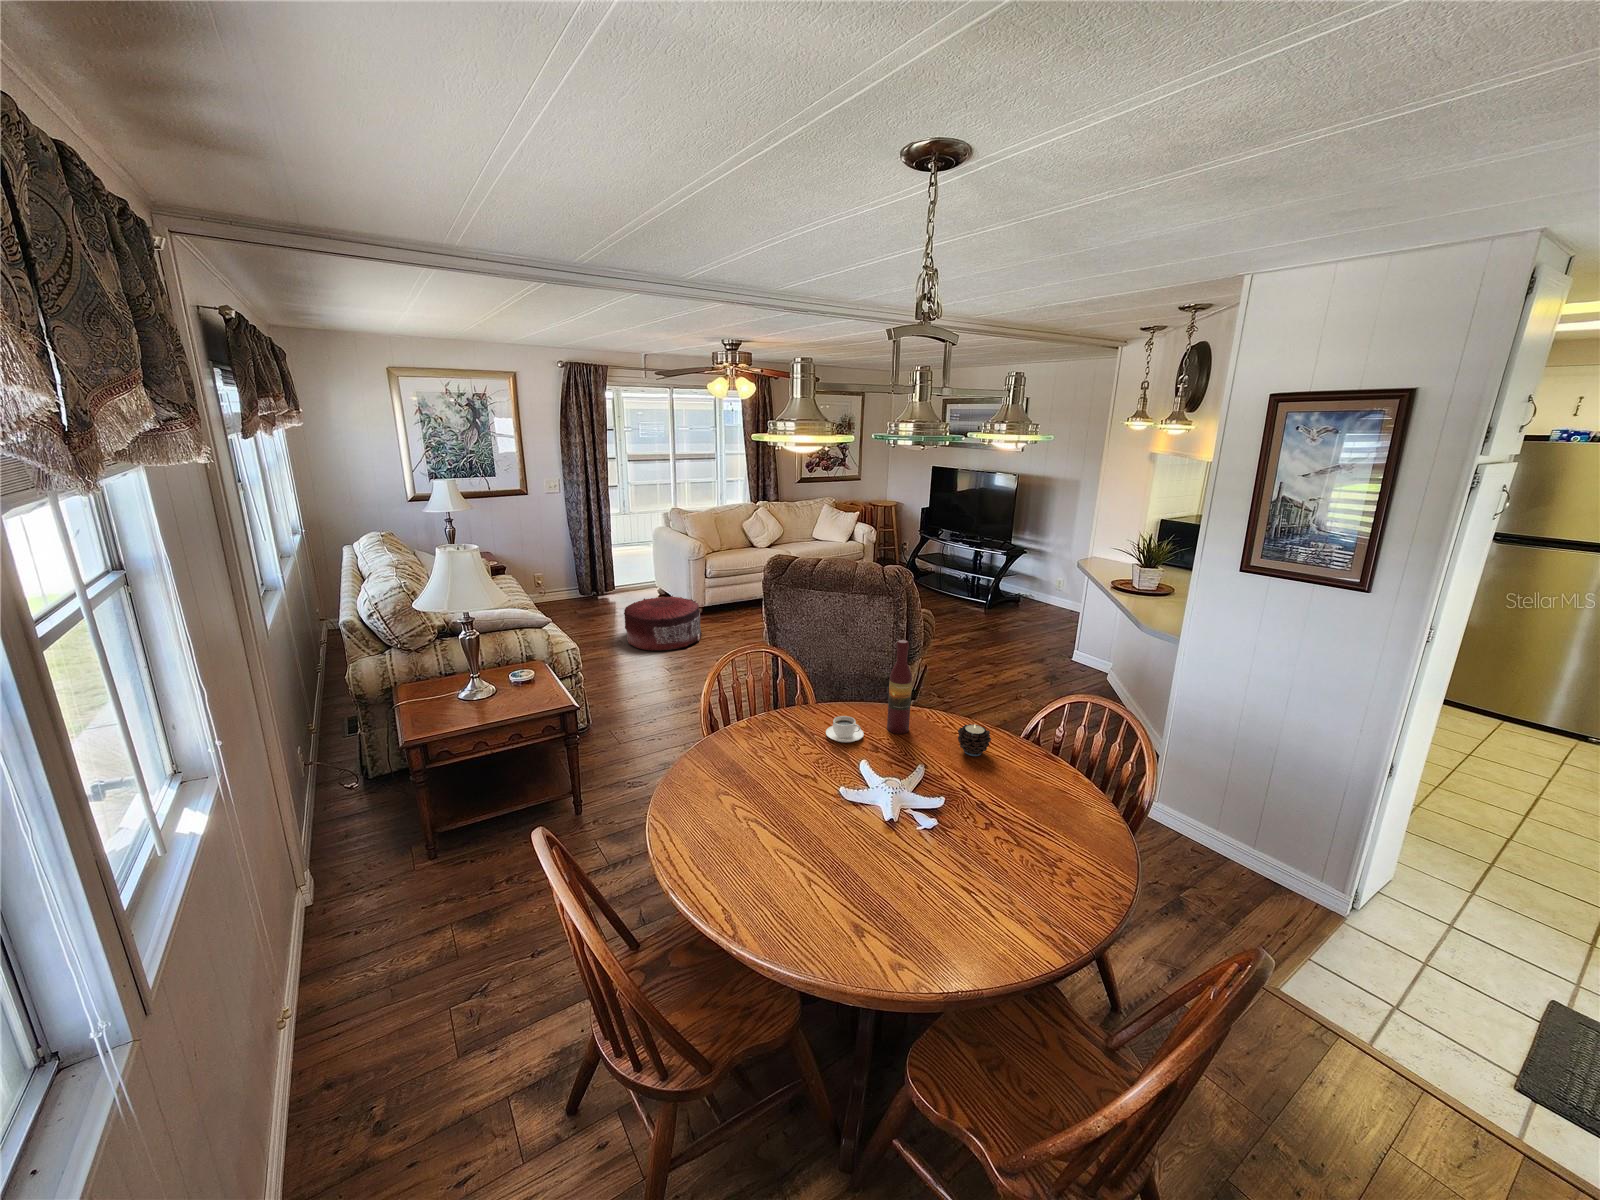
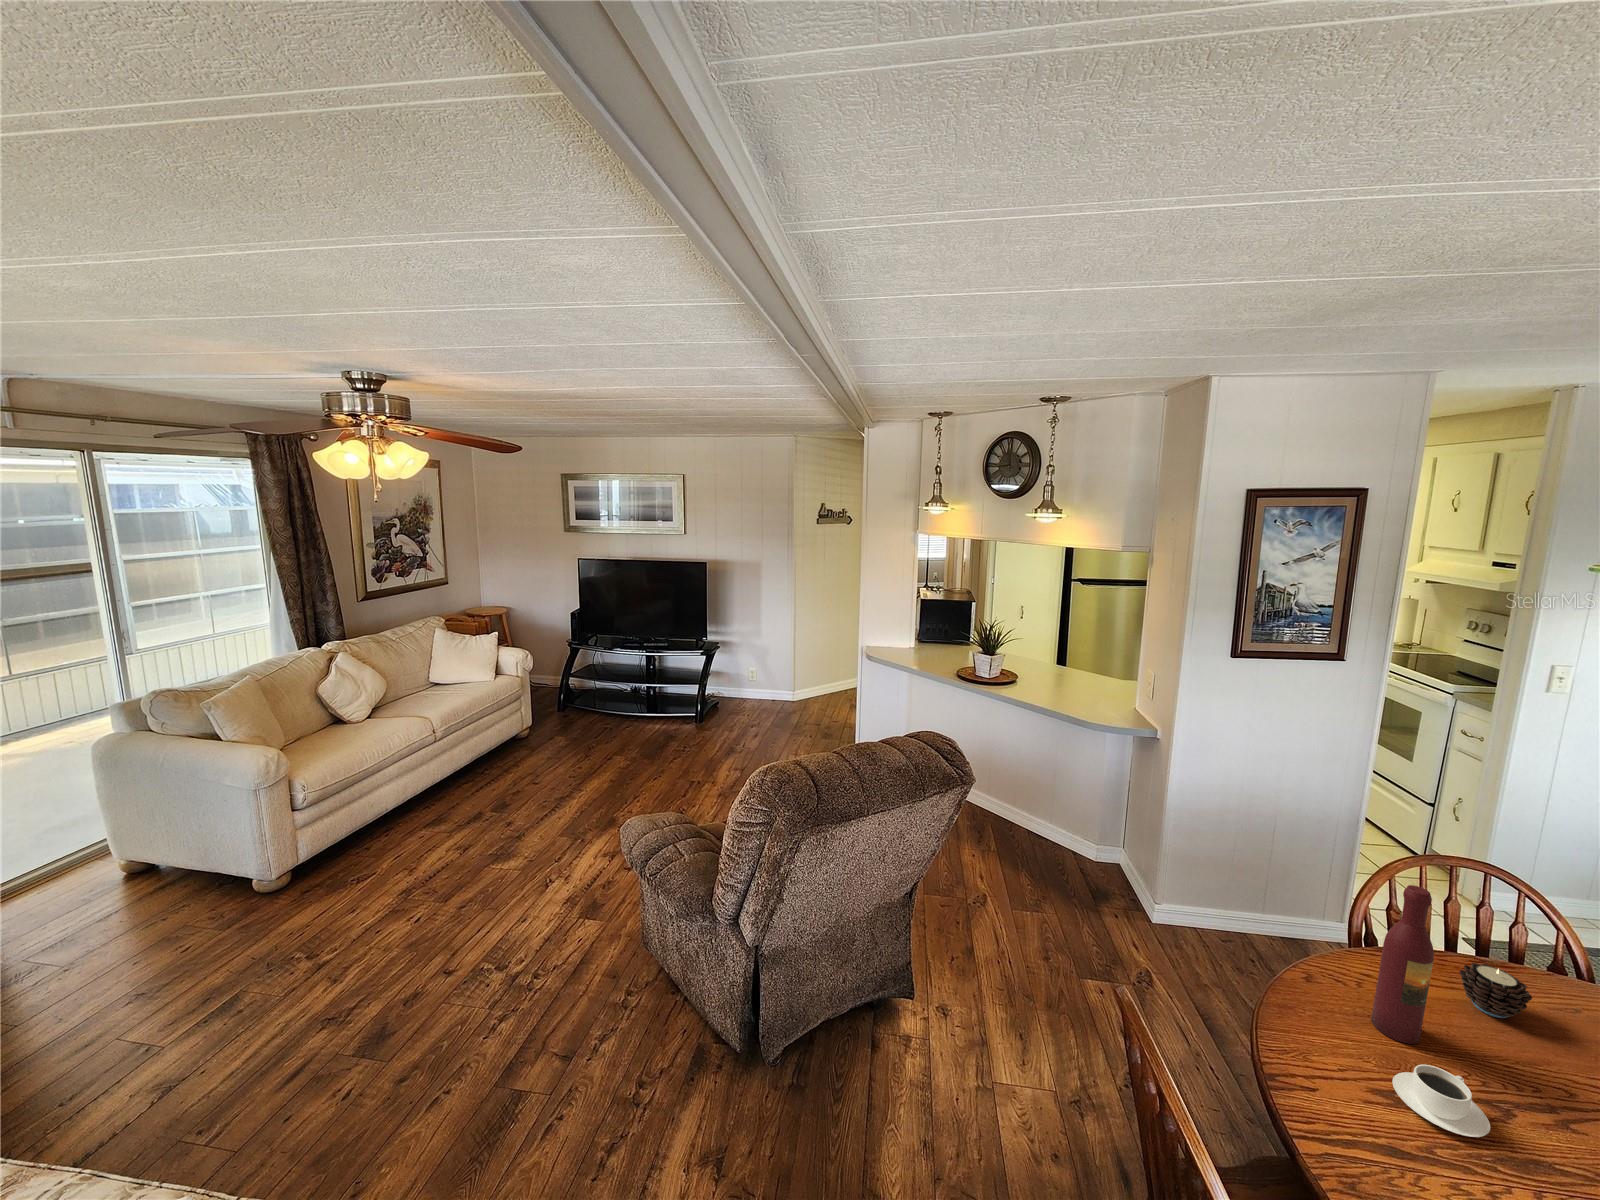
pouf: present [624,596,702,651] -> none [144,873,369,1055]

